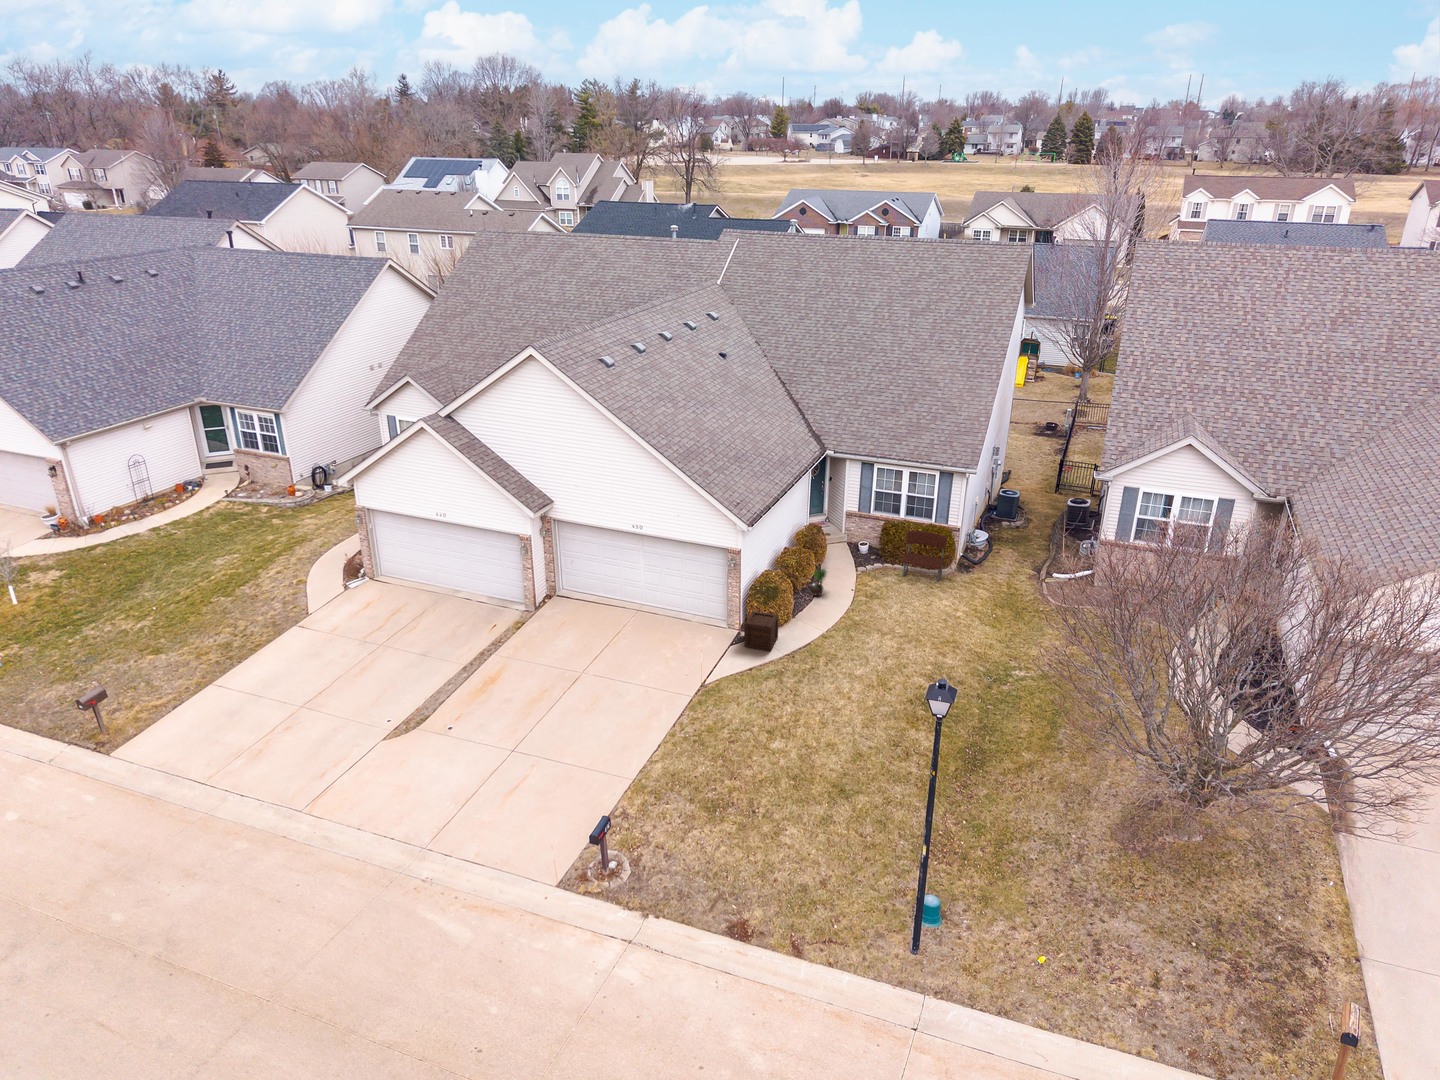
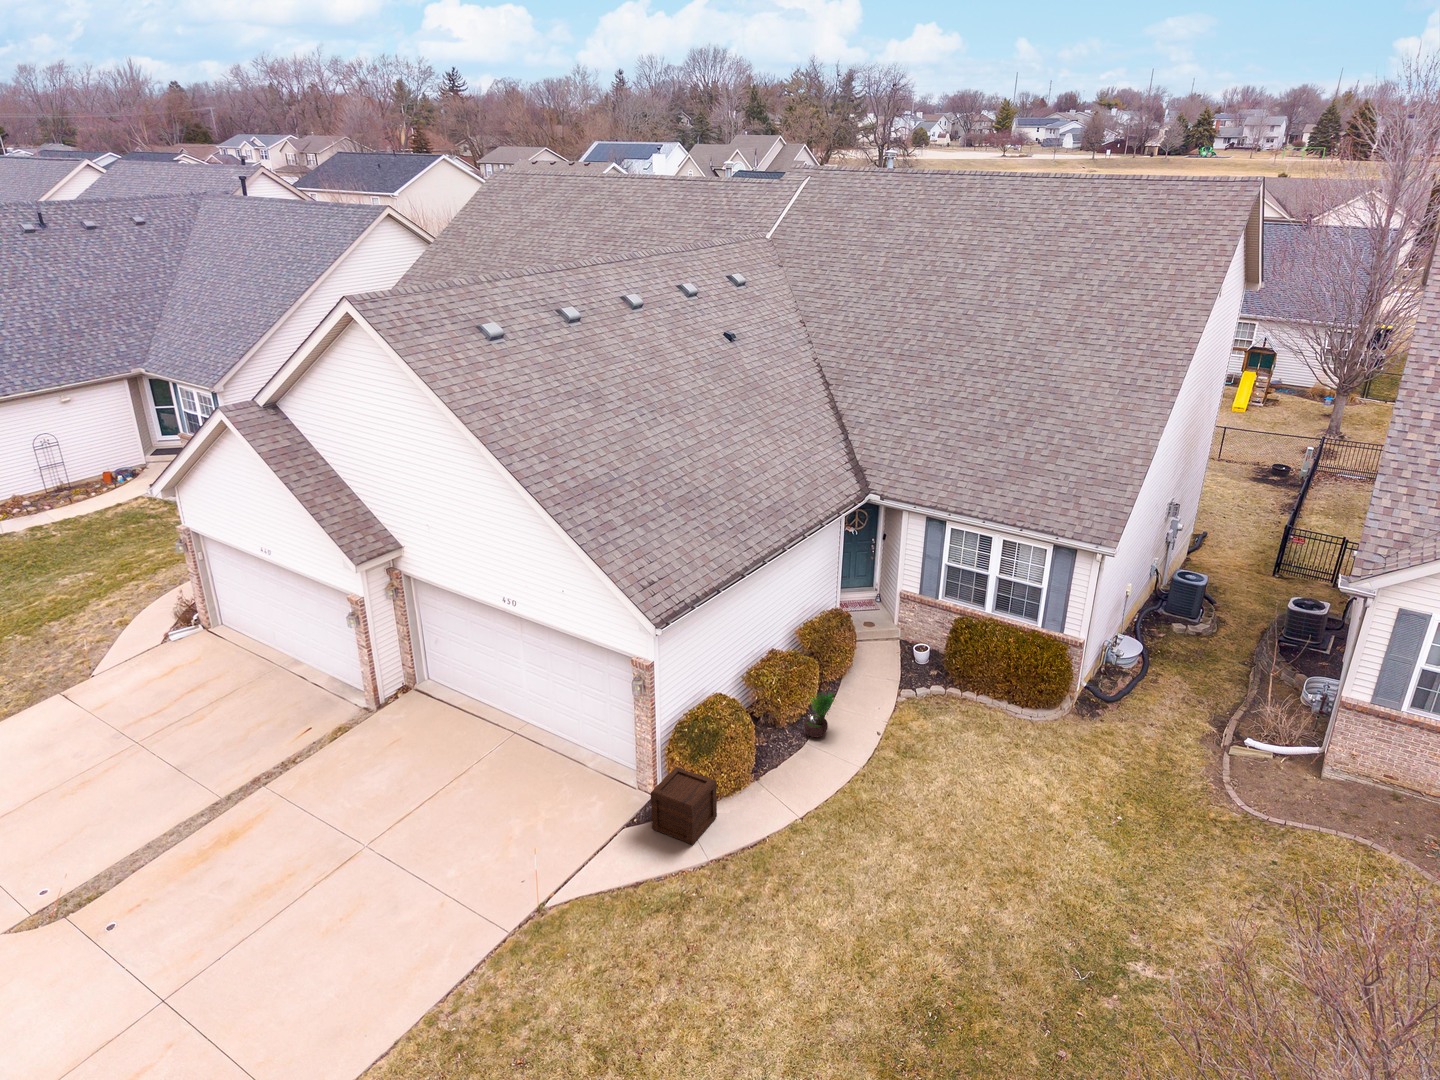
bench: present [901,530,947,582] -> none [971,640,1054,734]

